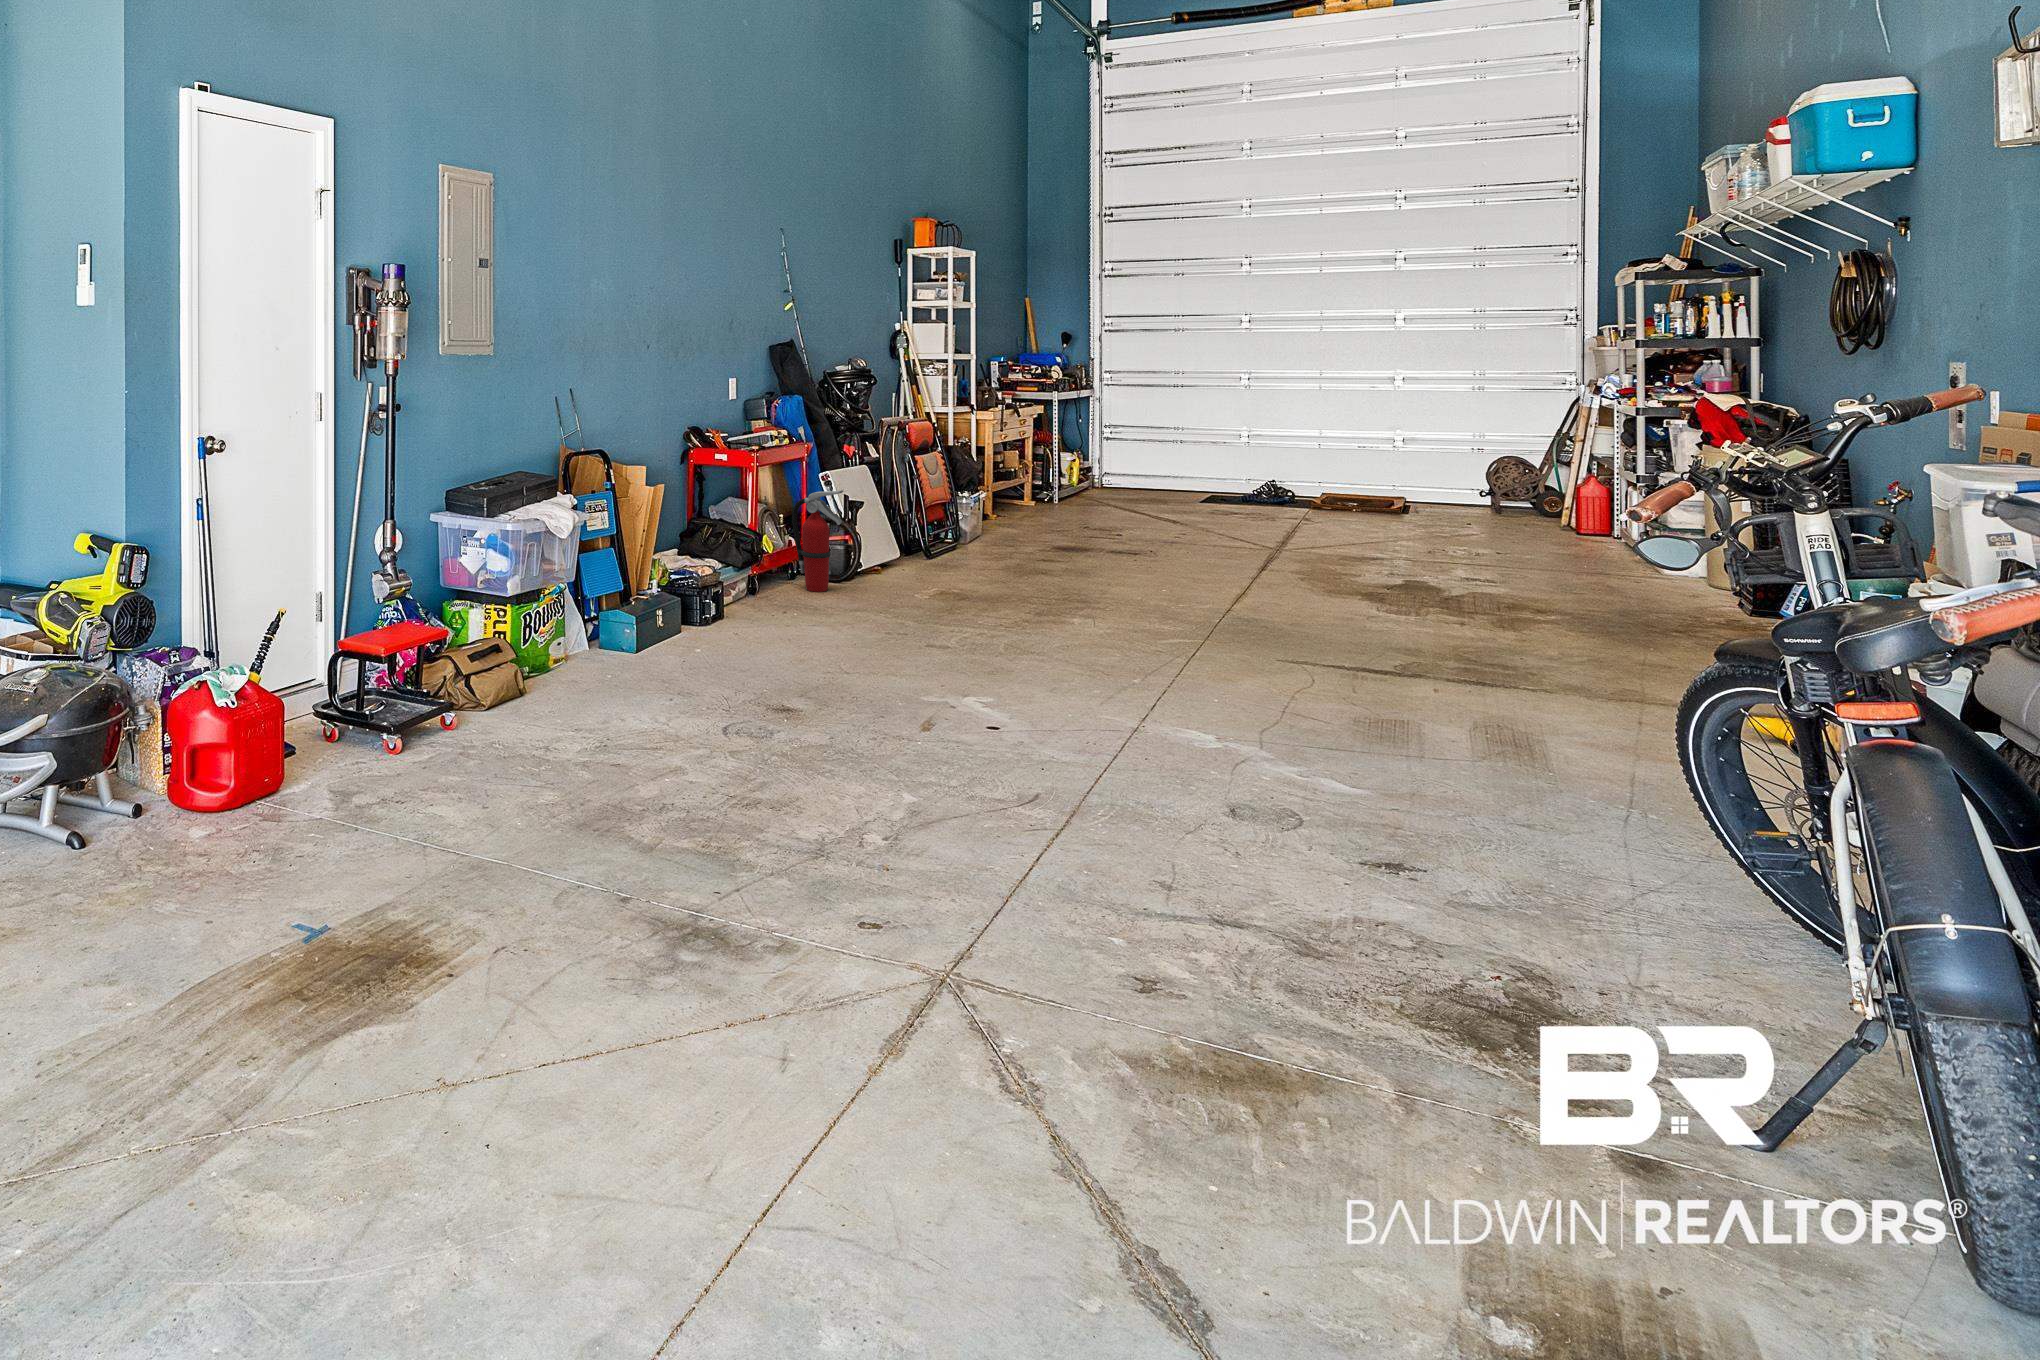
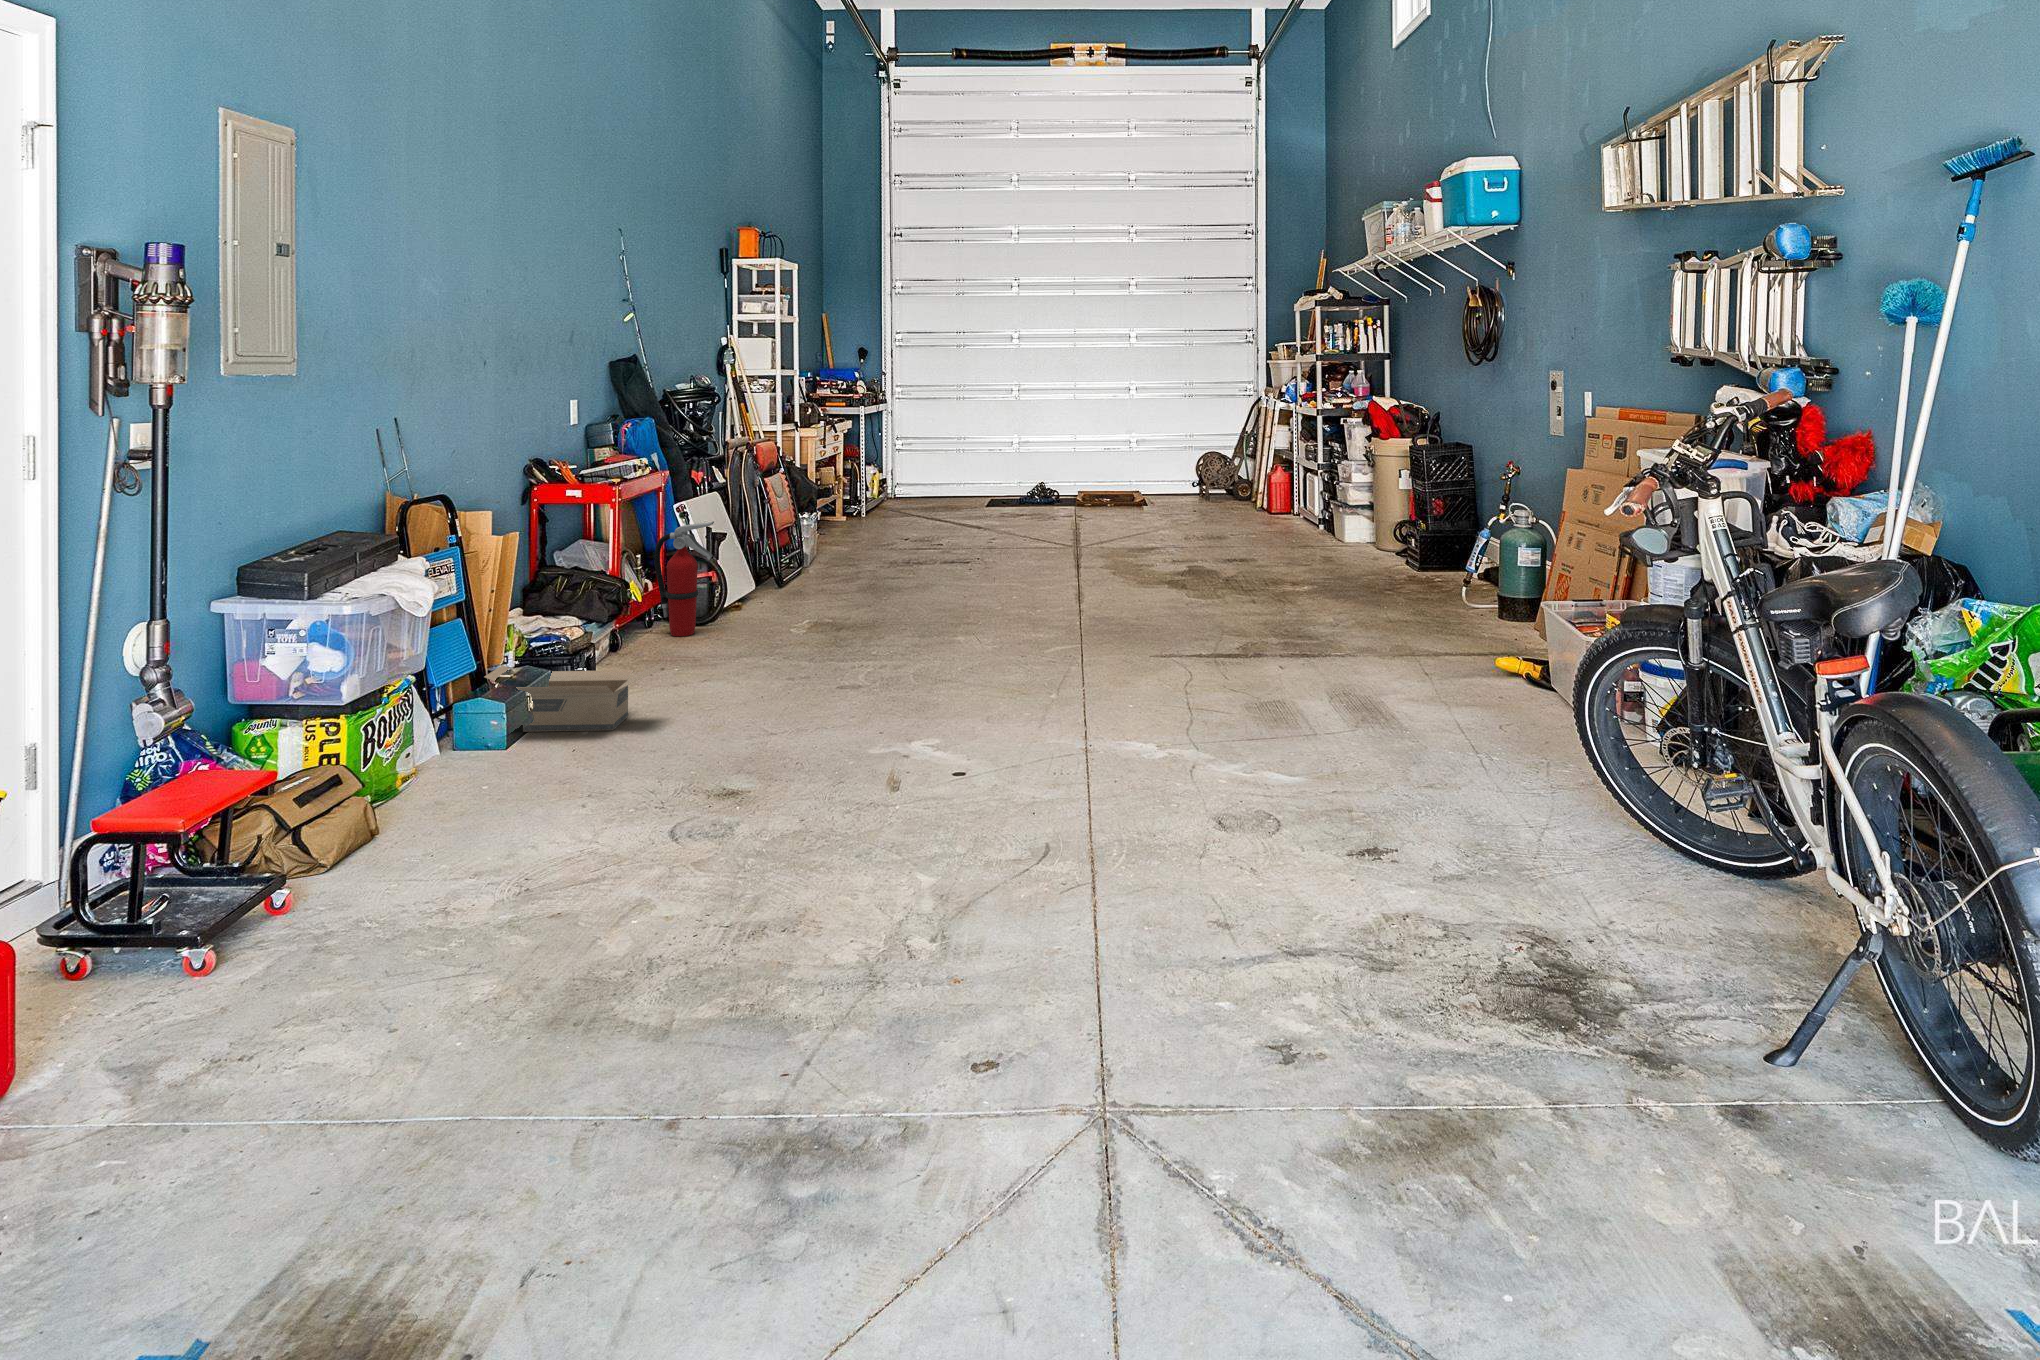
cardboard box: none [627,590,766,655] -> present [484,662,664,732]

